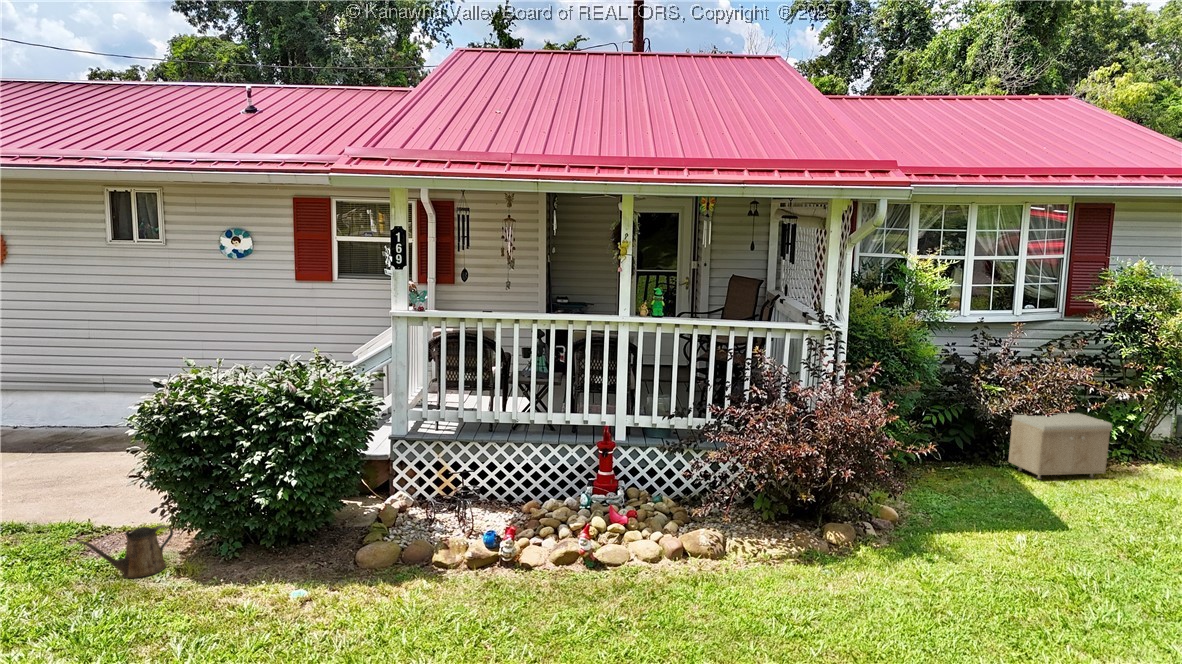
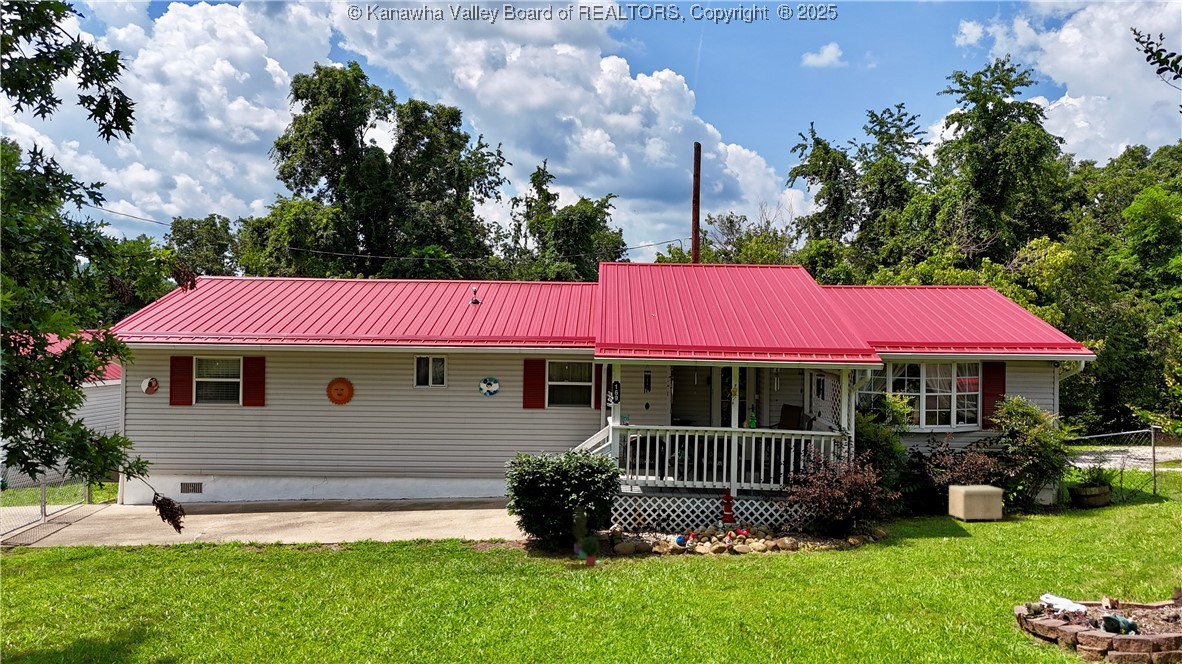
potted plant: none [209,478,278,627] -> present [572,507,599,566]
watering can: present [79,525,173,578] -> none [505,530,532,554]

